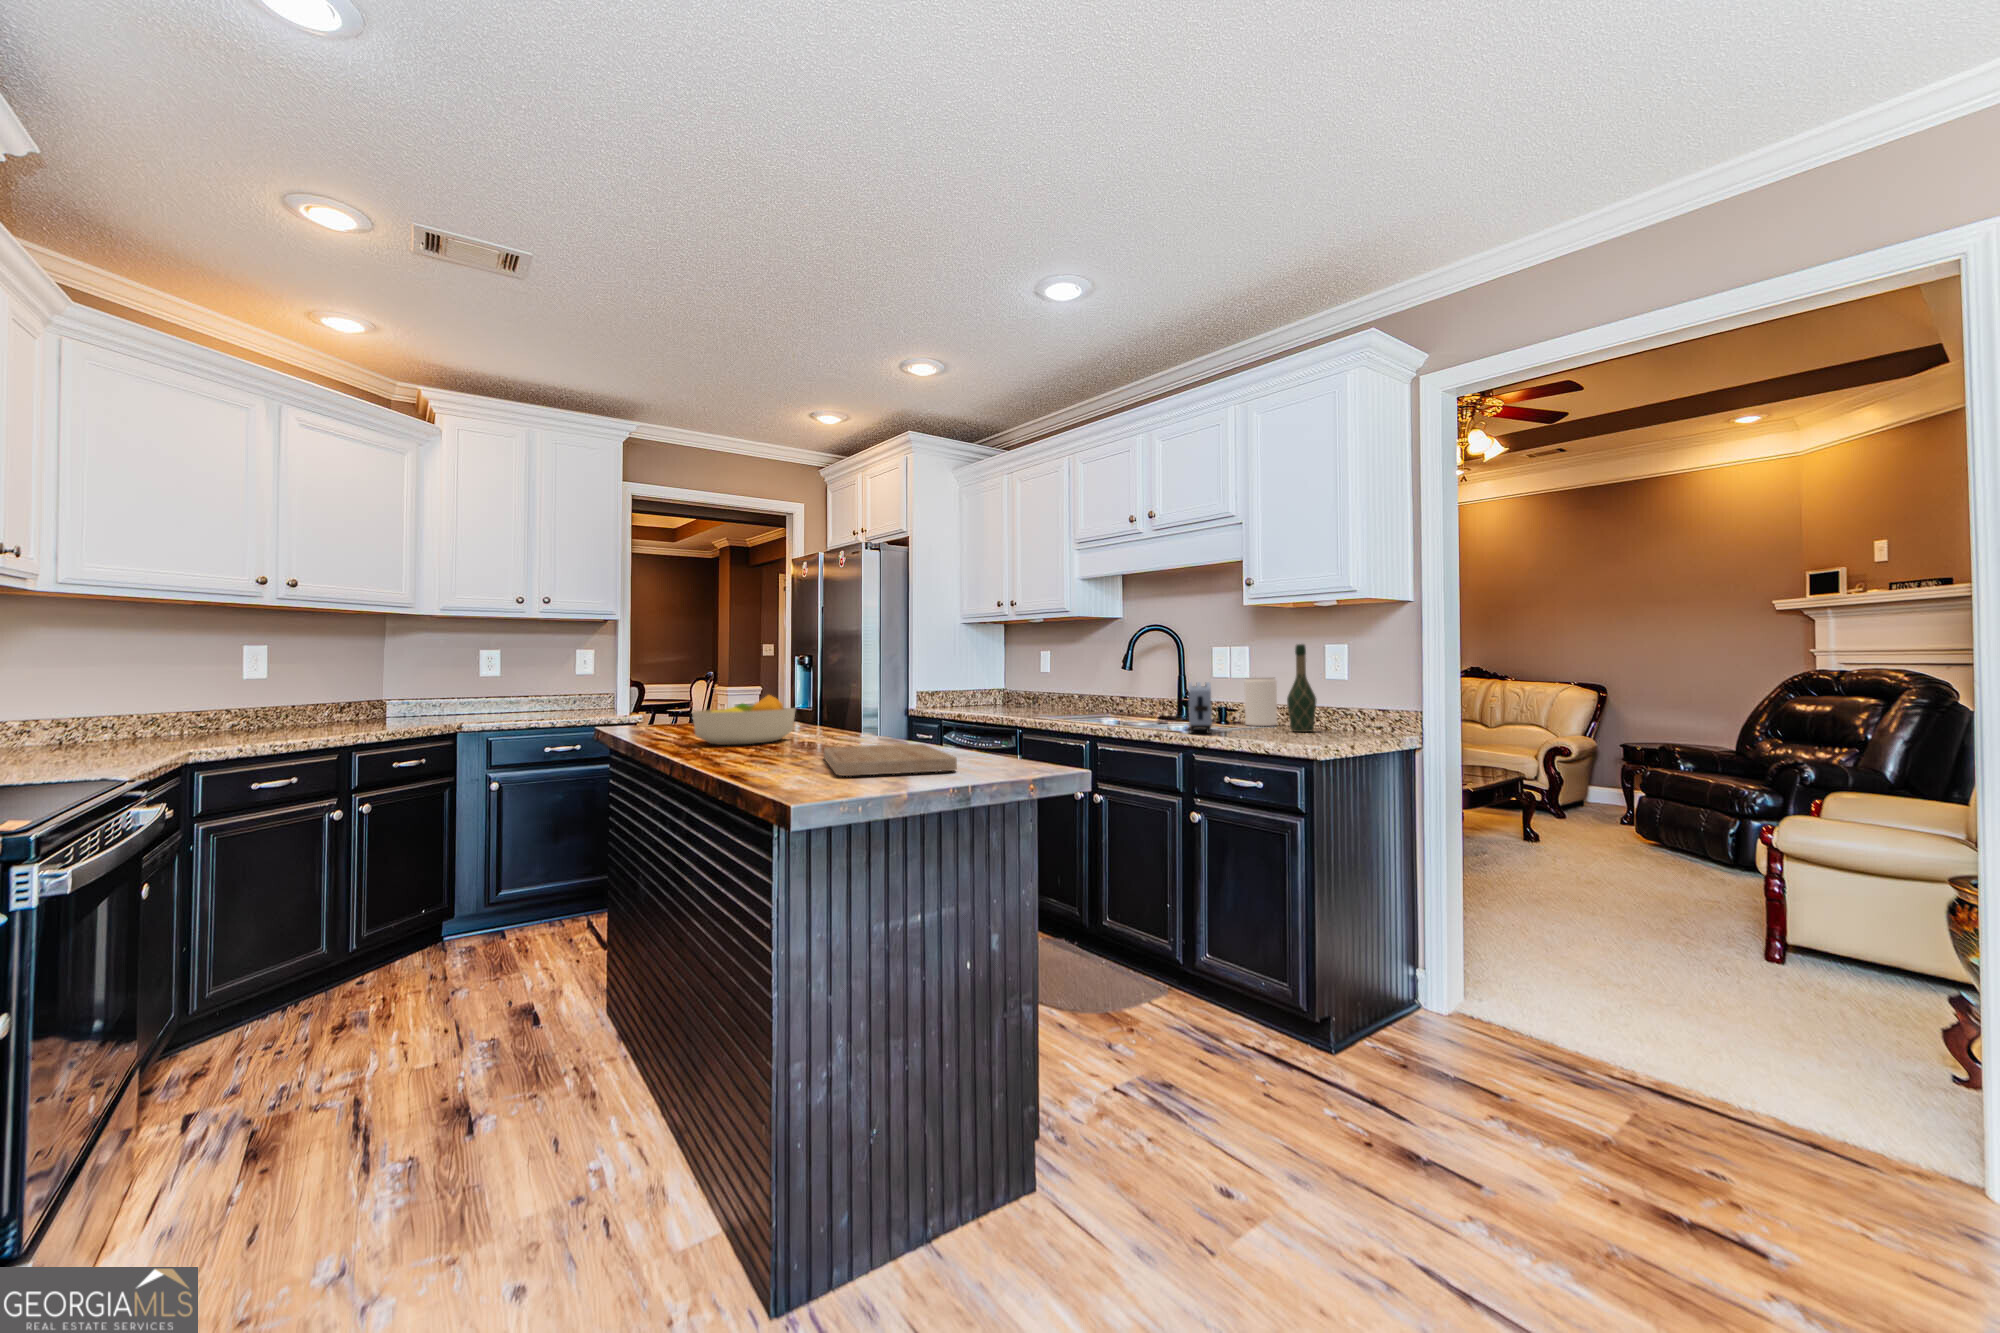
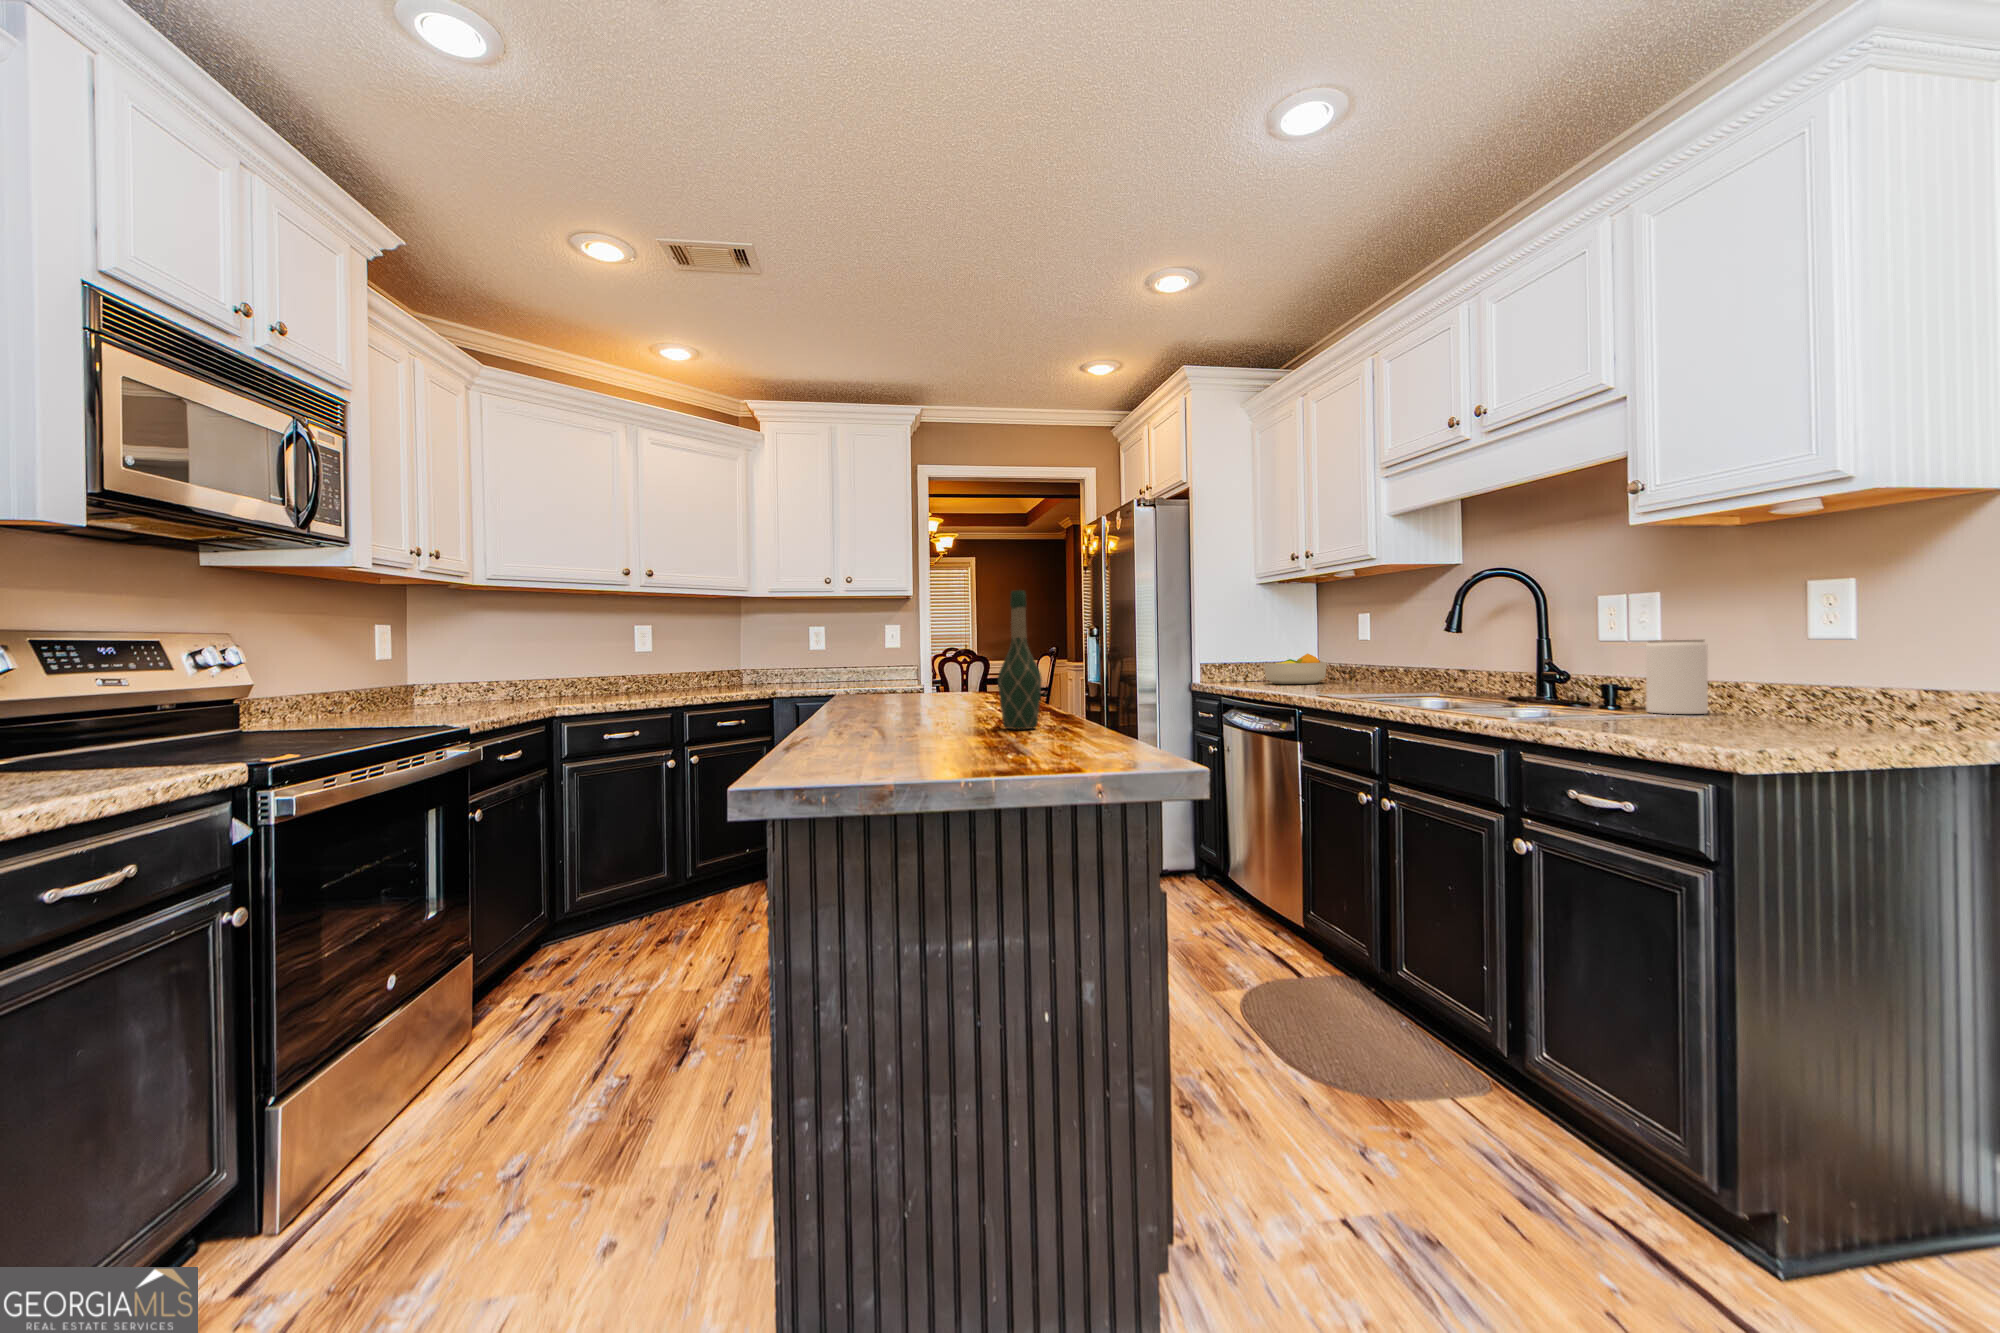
wine bottle: present [1287,644,1316,732] -> present [998,590,1042,729]
toaster: present [1188,682,1212,733] -> none [1520,646,1570,723]
fruit bowl: present [692,695,795,745] -> present [1264,654,1327,684]
cutting board: present [824,744,957,776] -> none [883,724,1061,761]

